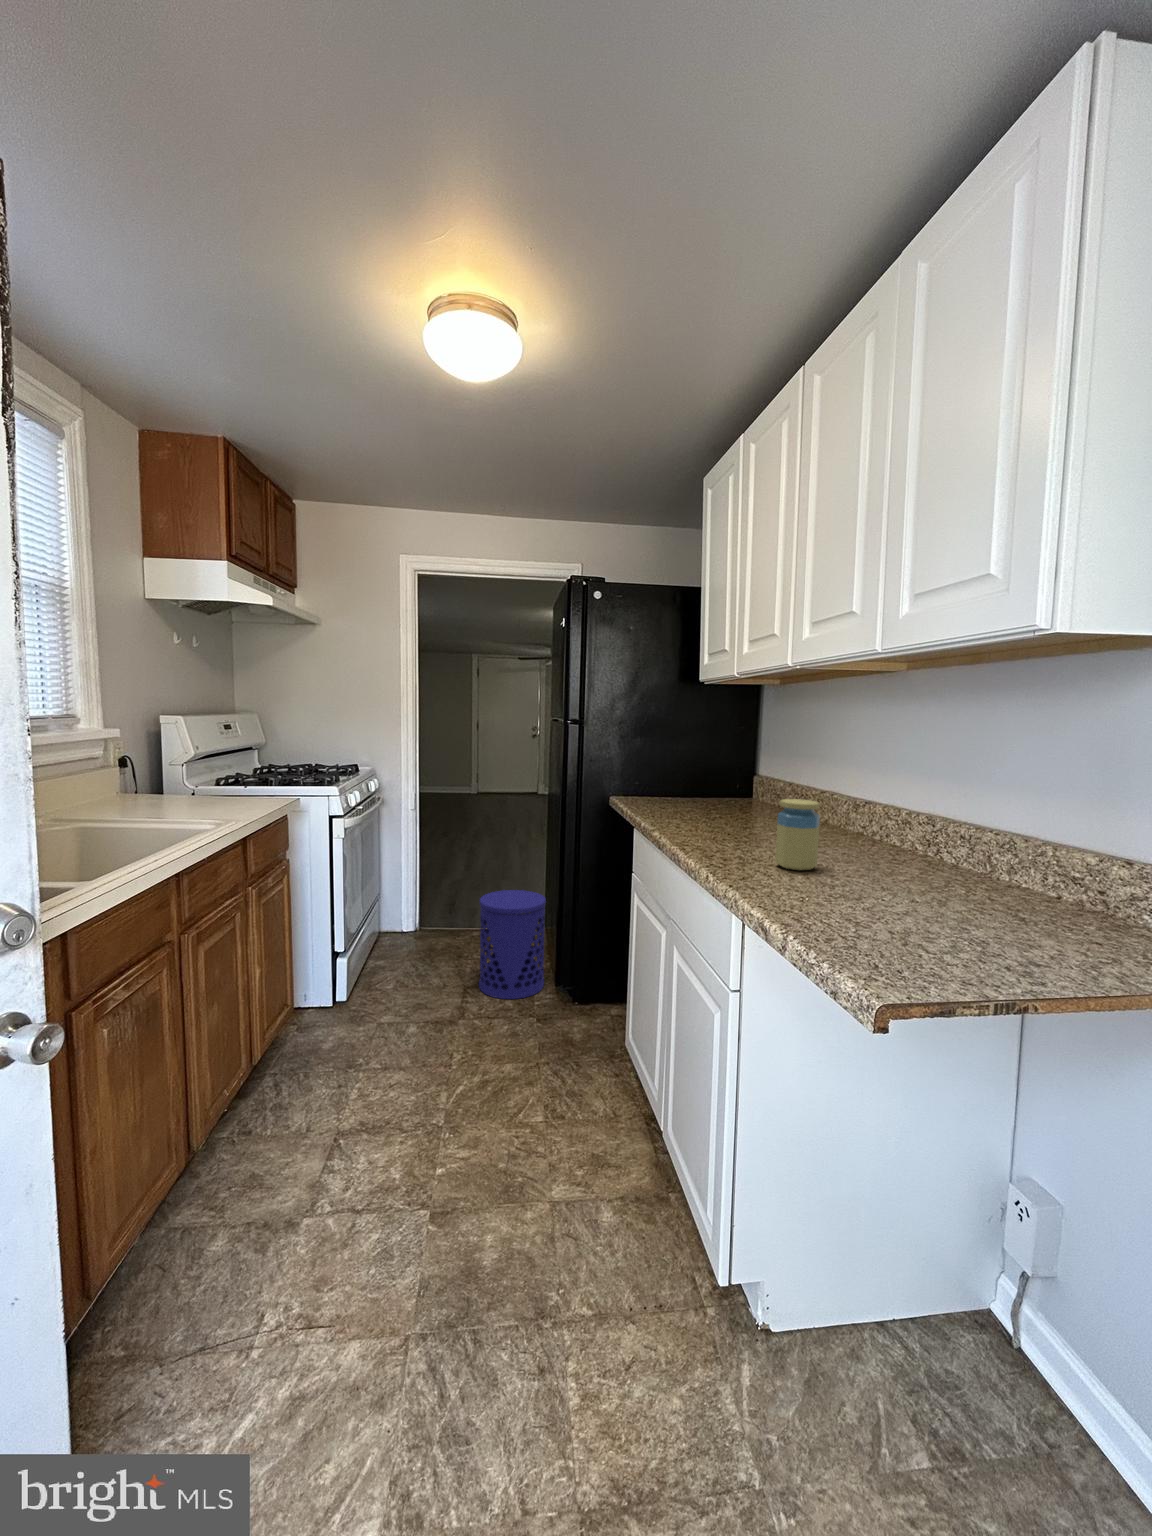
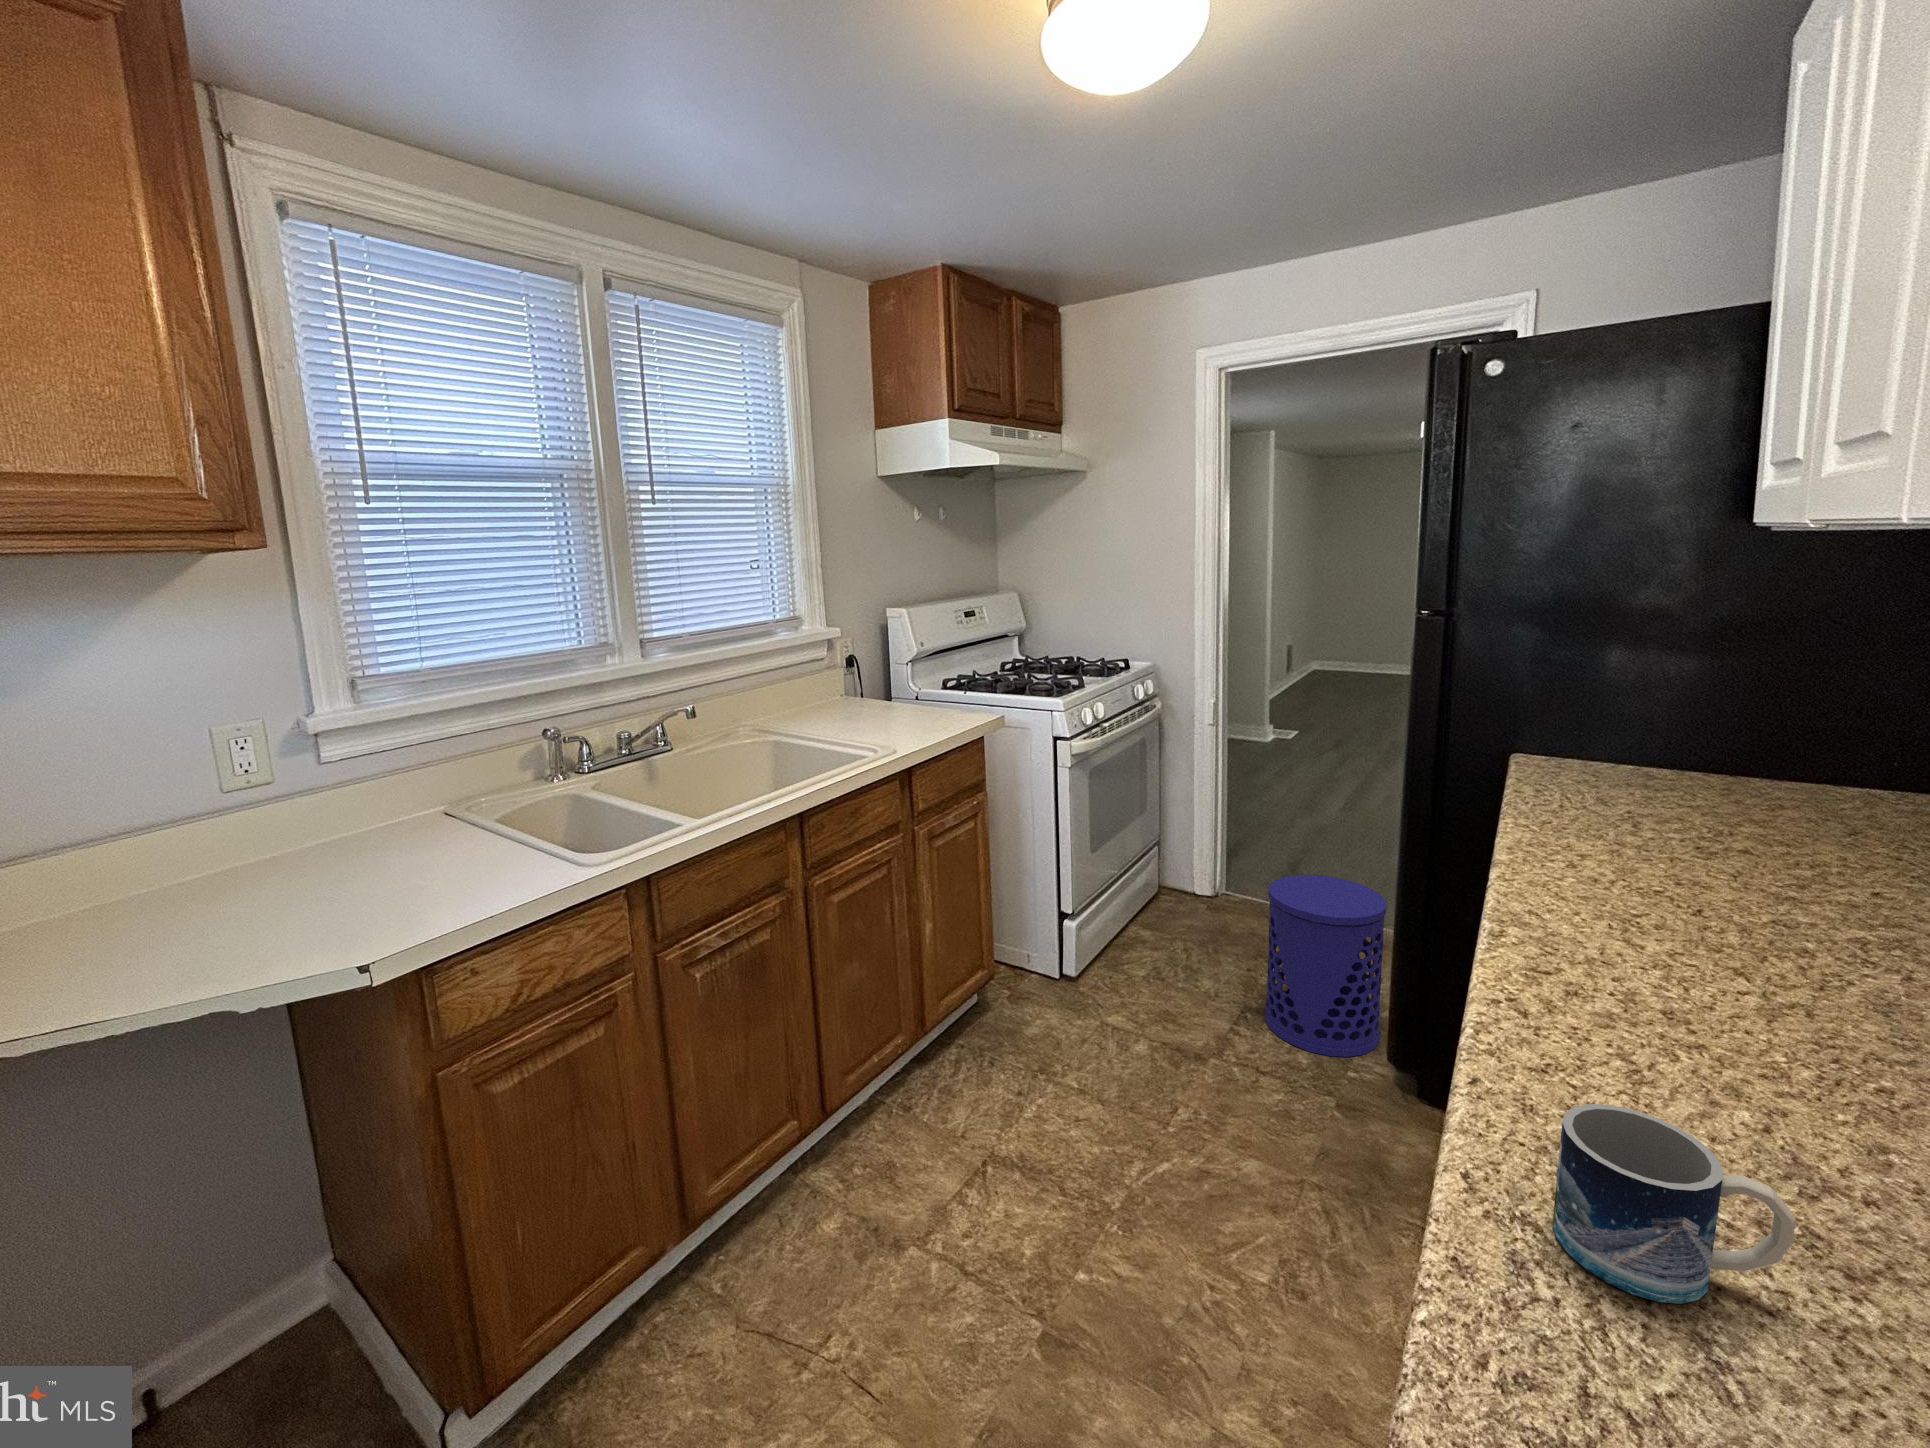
jar: present [775,799,820,870] -> none [1697,898,1857,1097]
mug: none [791,859,860,920] -> present [1552,1104,1795,1304]

